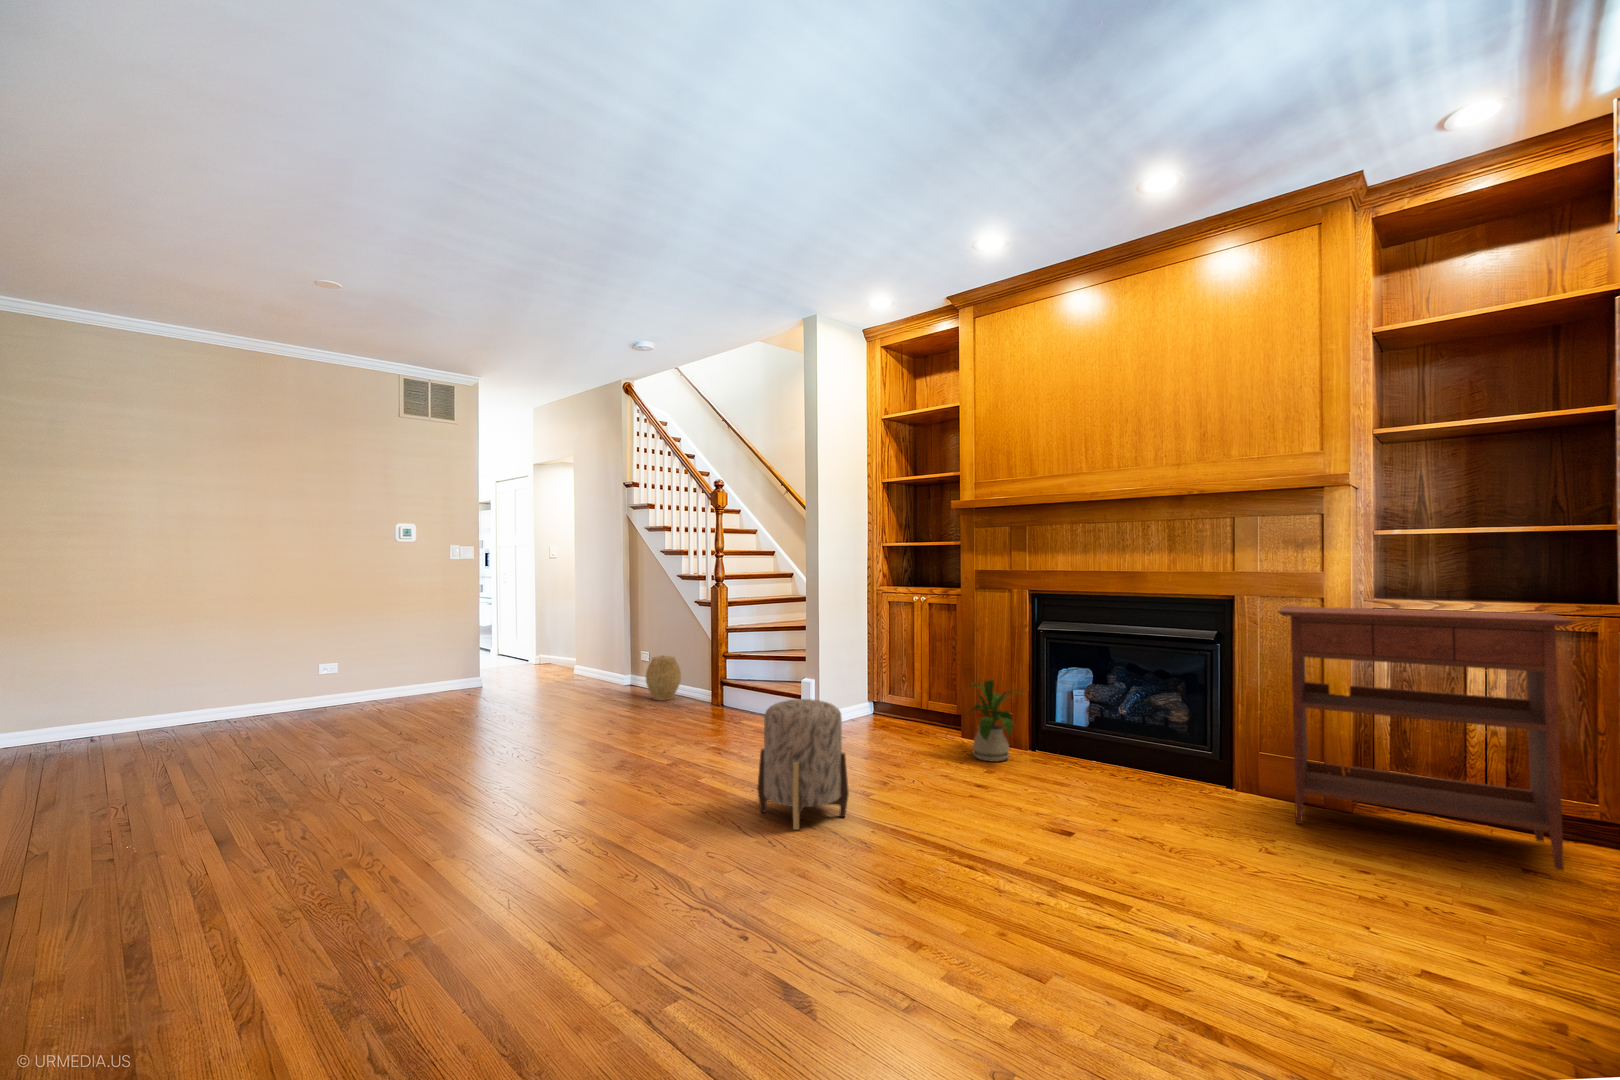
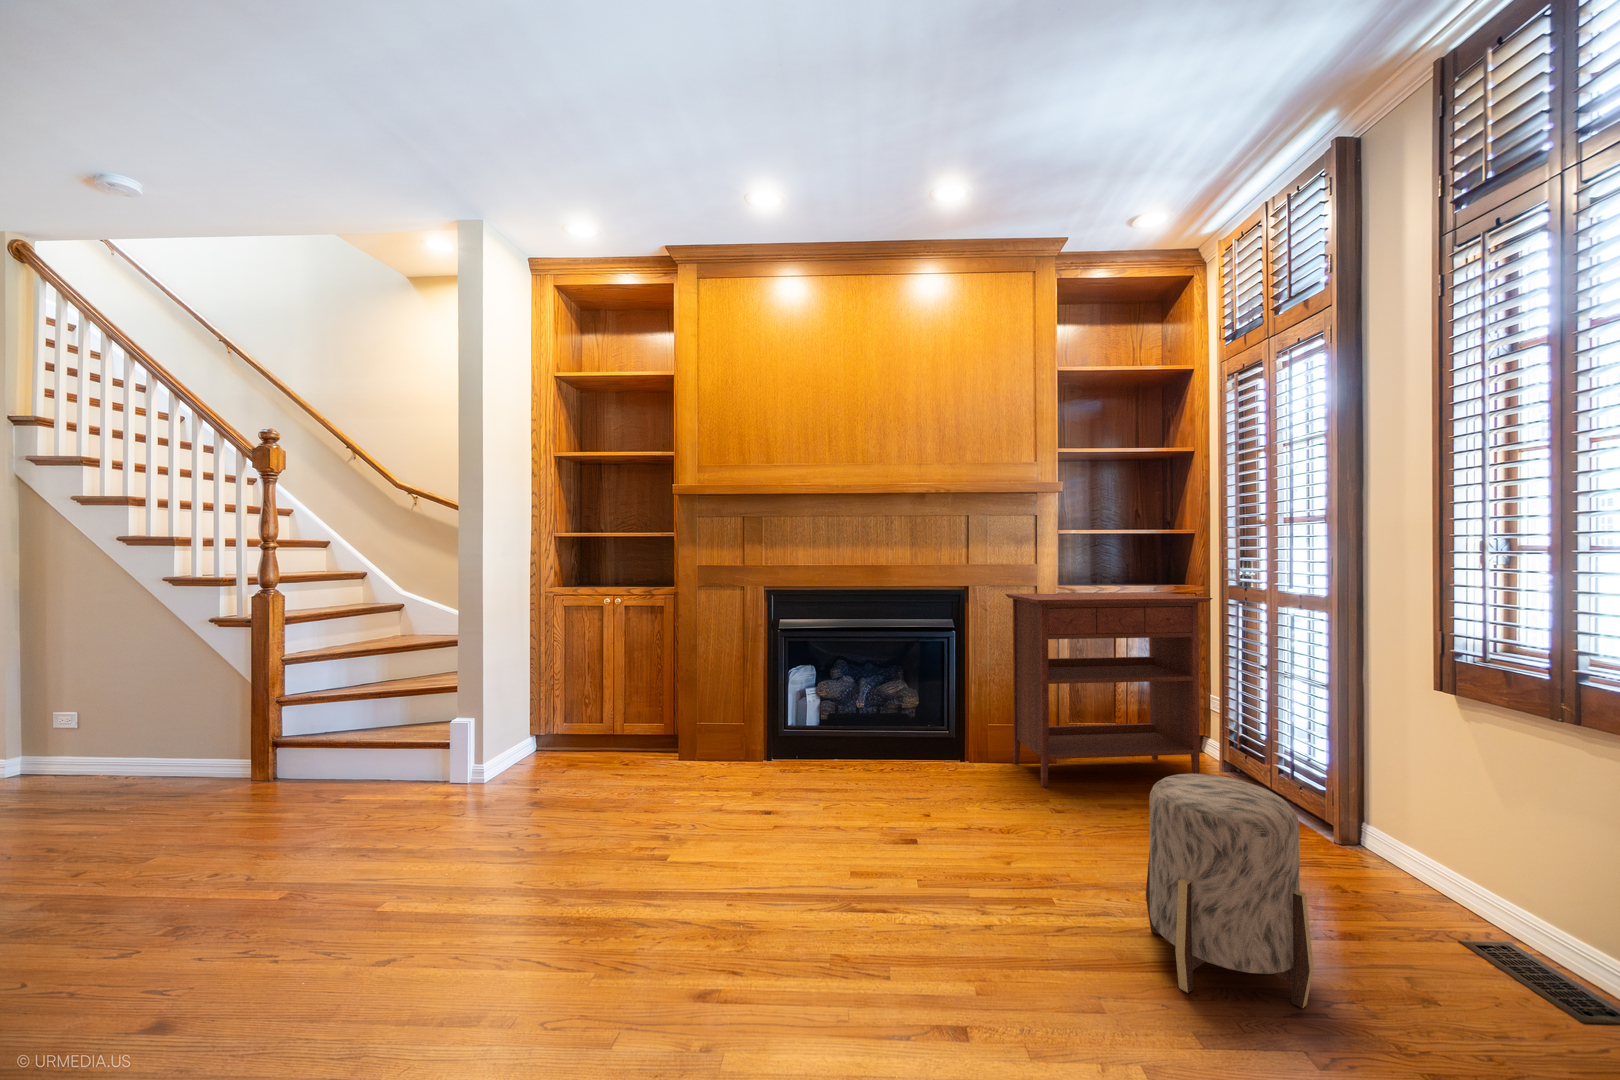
woven basket: present [646,655,681,700] -> none [82,716,171,799]
house plant: present [967,680,1023,761] -> none [700,692,785,787]
ottoman: present [757,699,849,830] -> present [1146,774,1314,1008]

